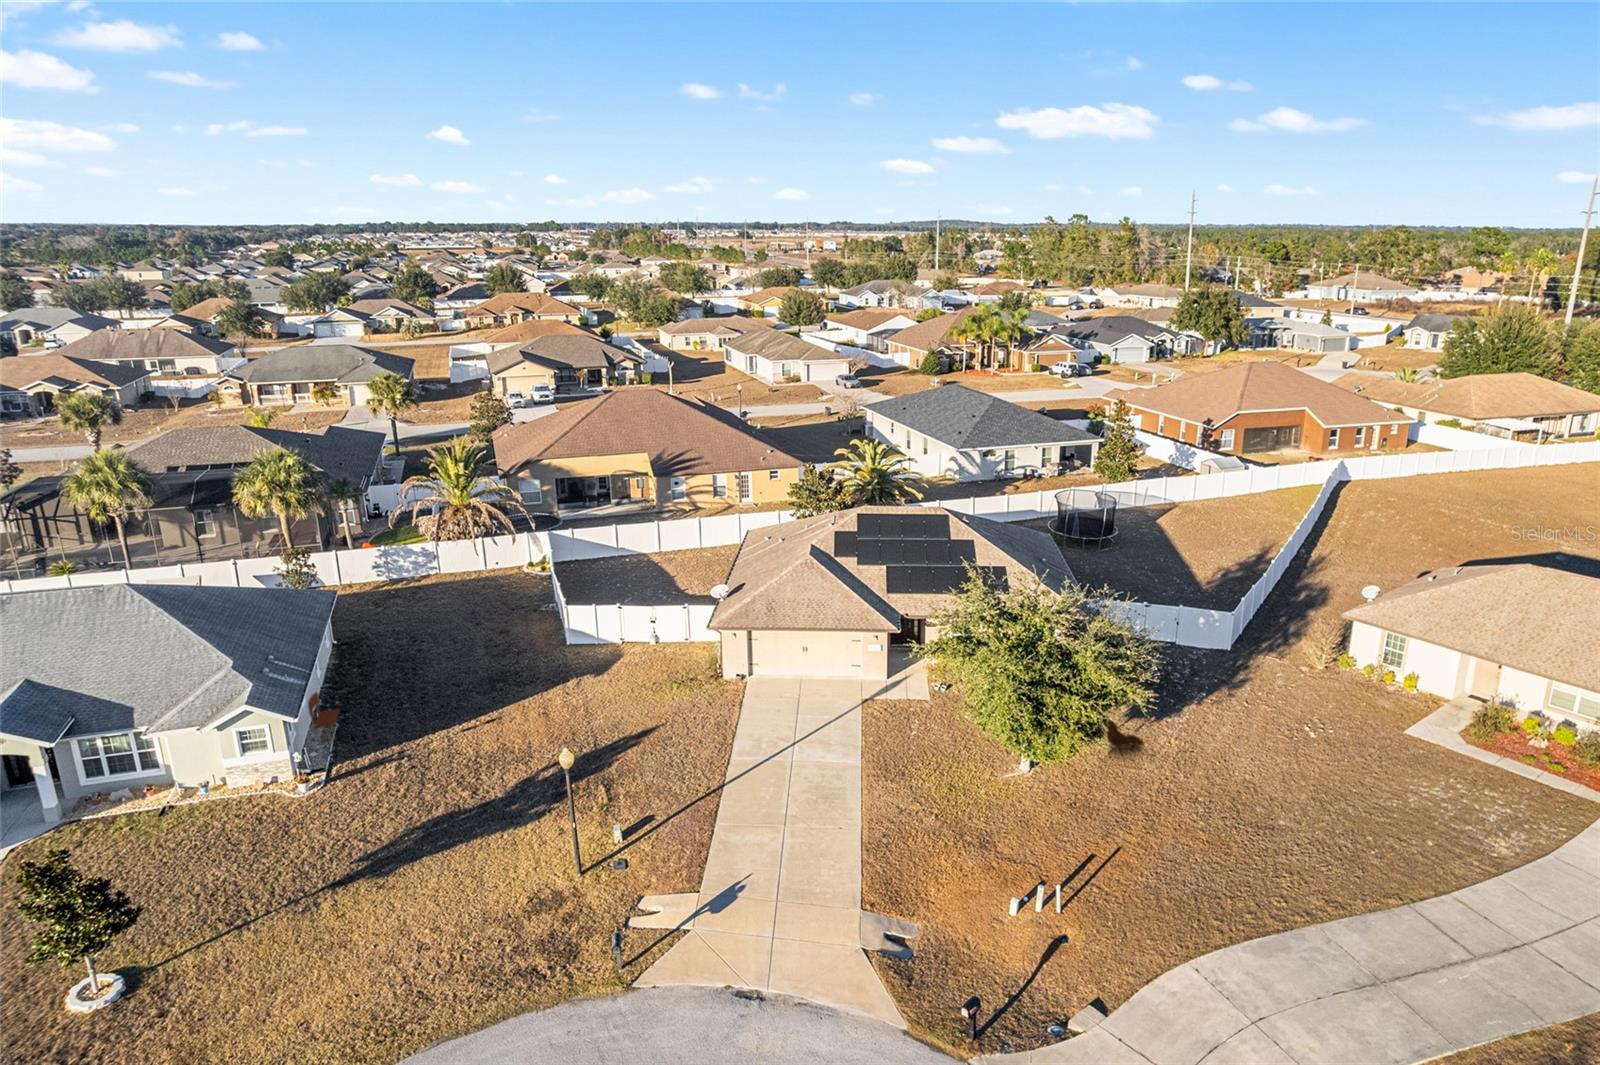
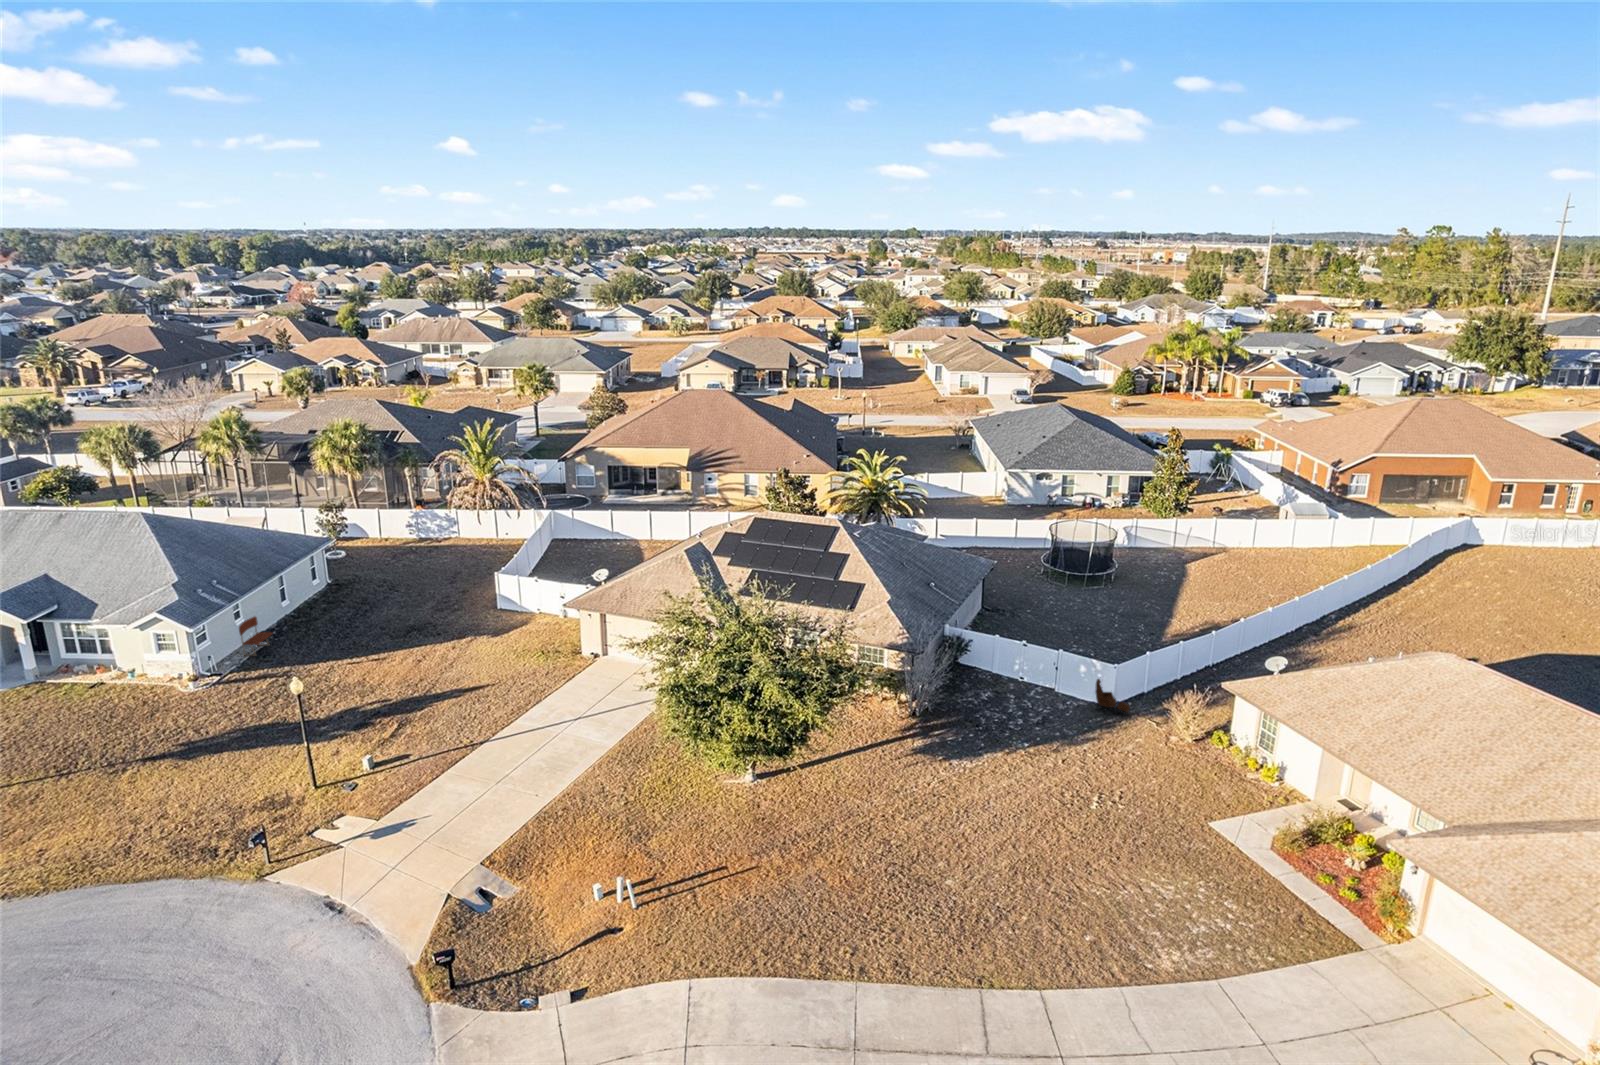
lounge chair: present [1105,718,1144,749] -> present [1095,679,1130,715]

